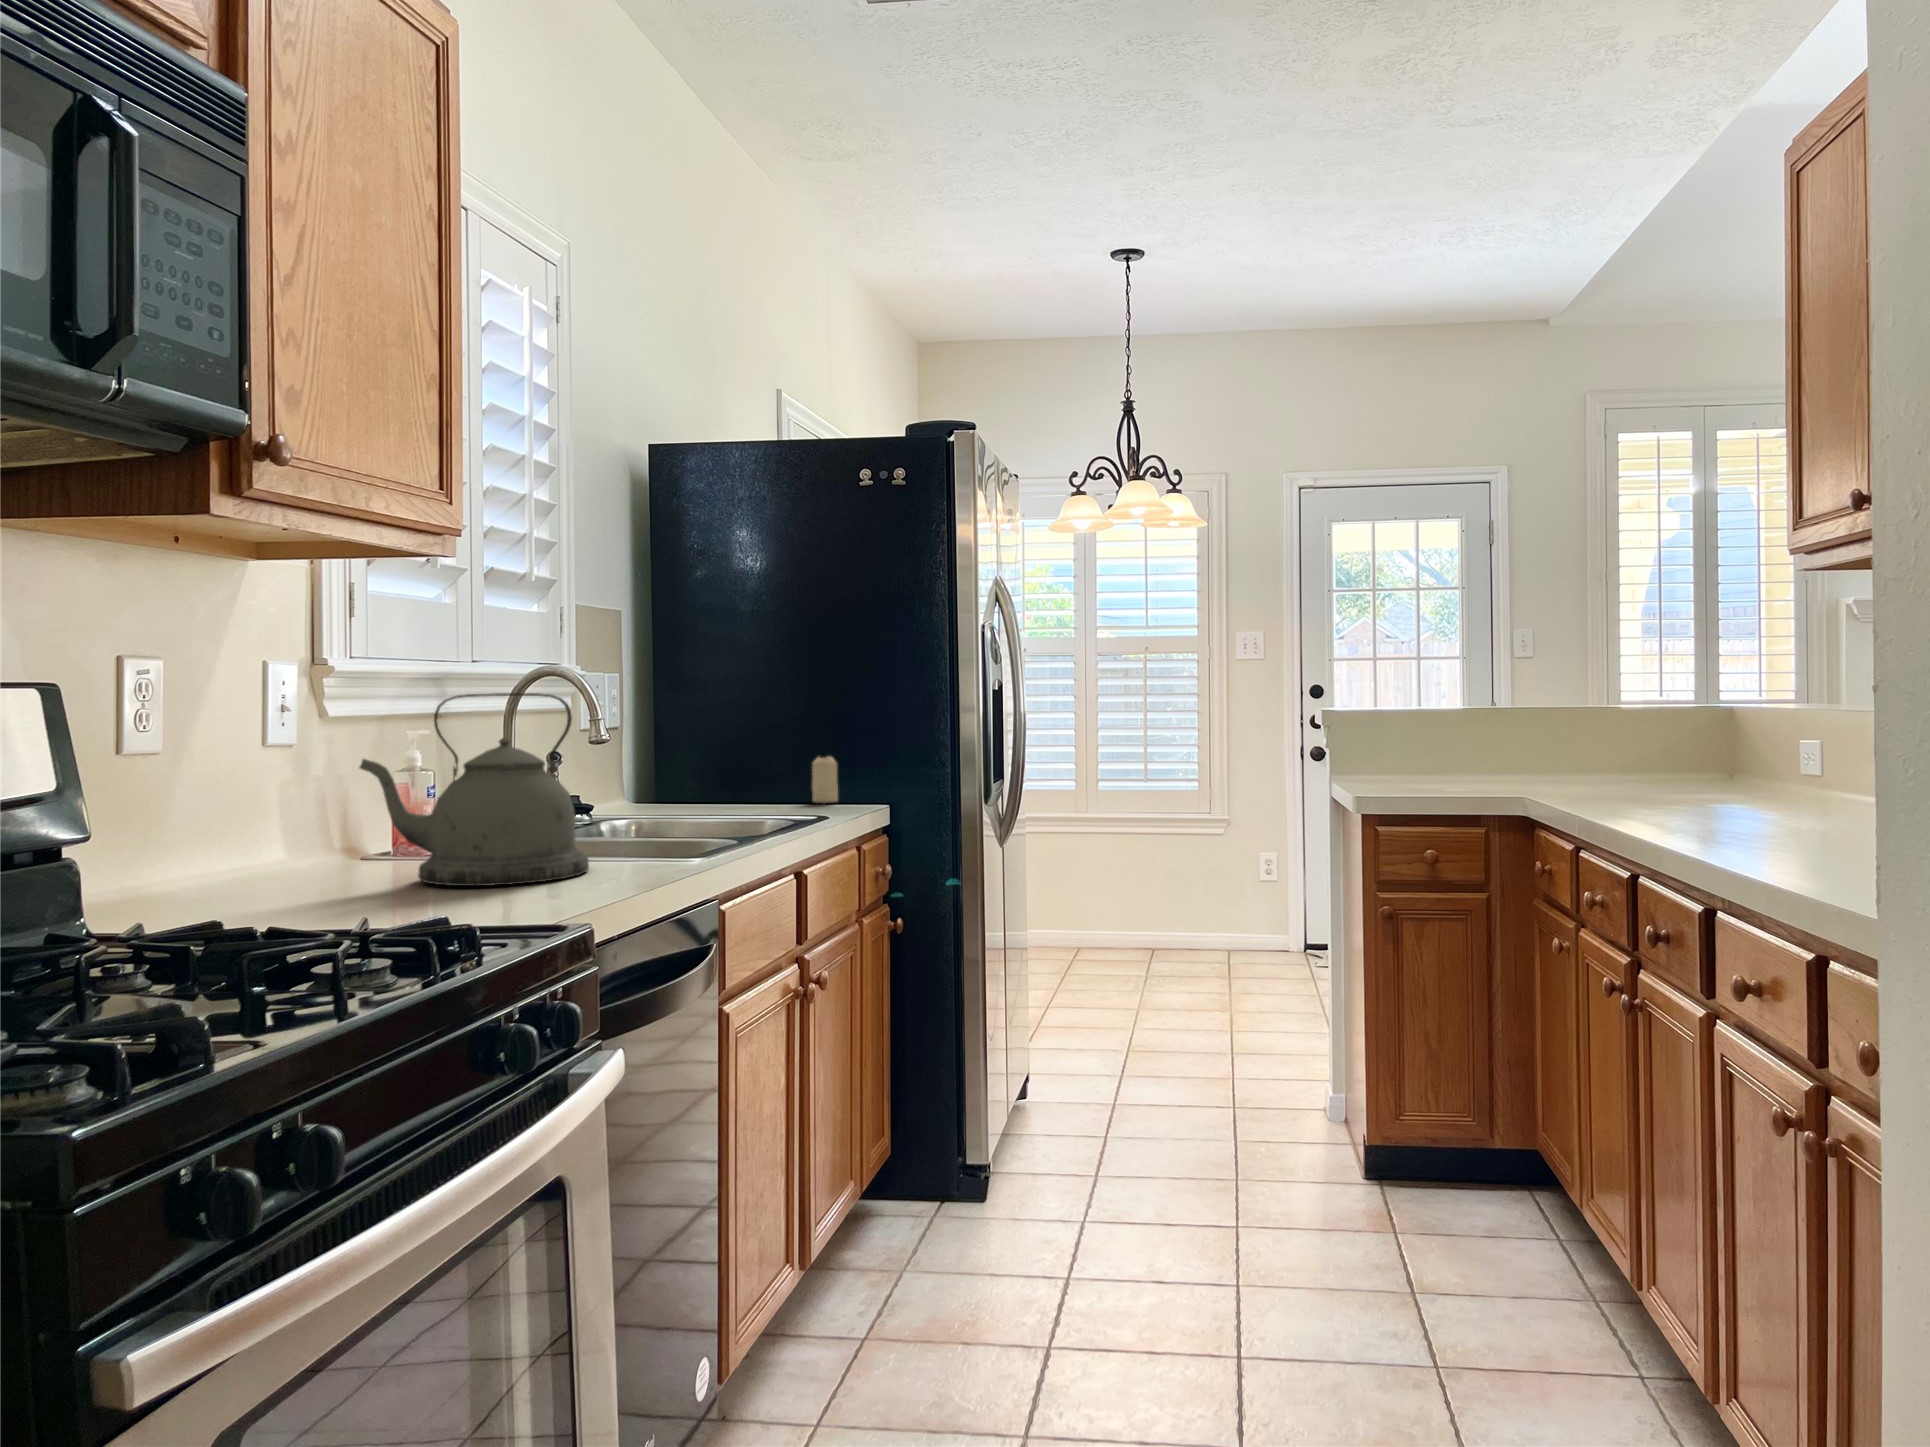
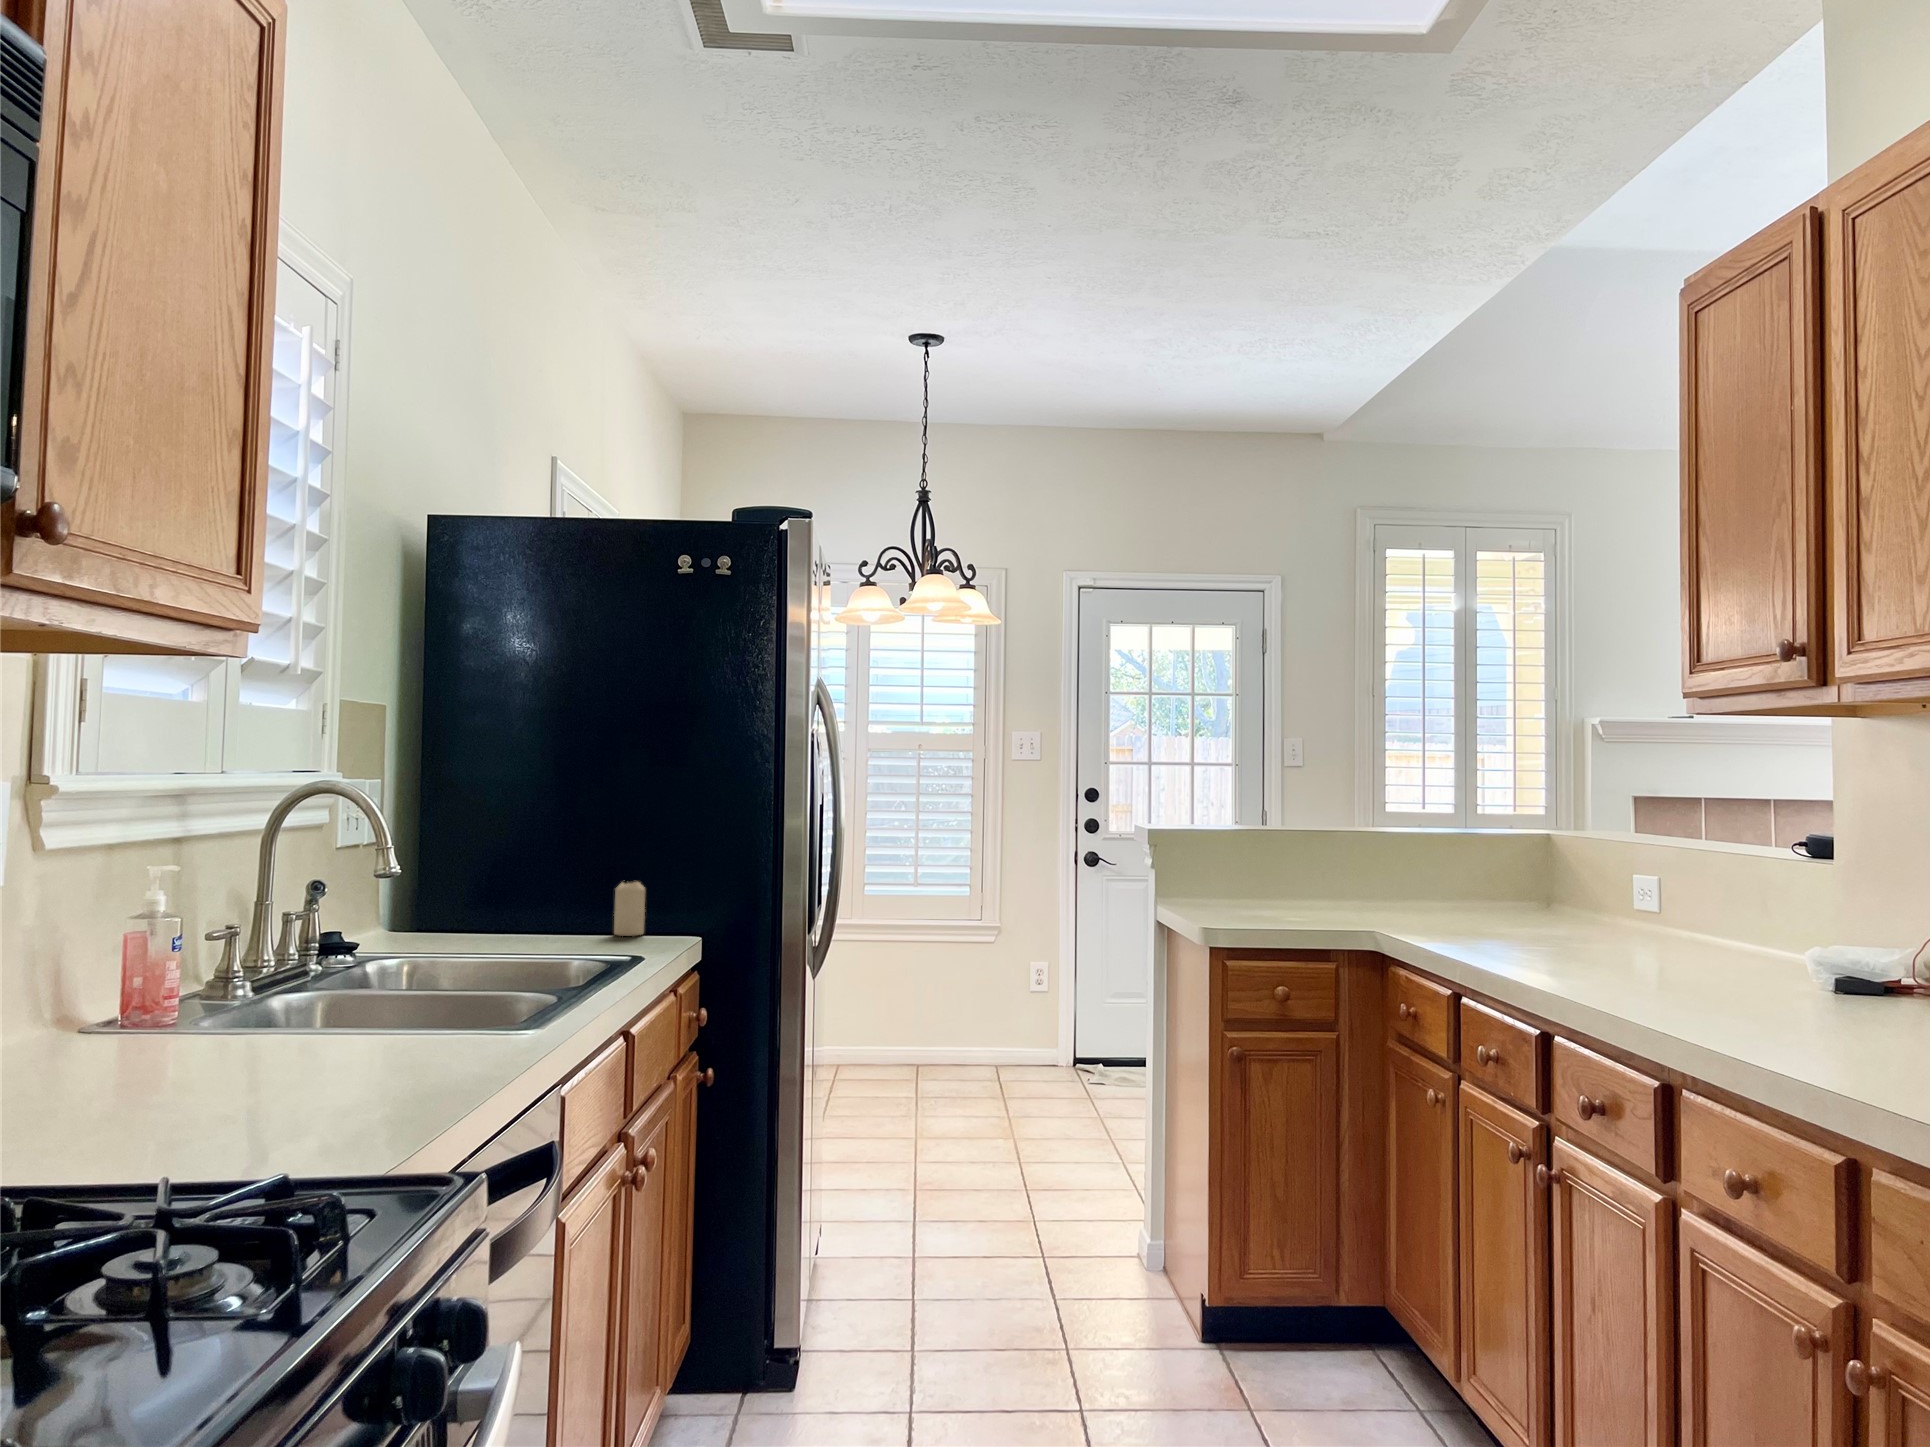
kettle: present [360,693,589,886] -> none [105,834,409,1090]

